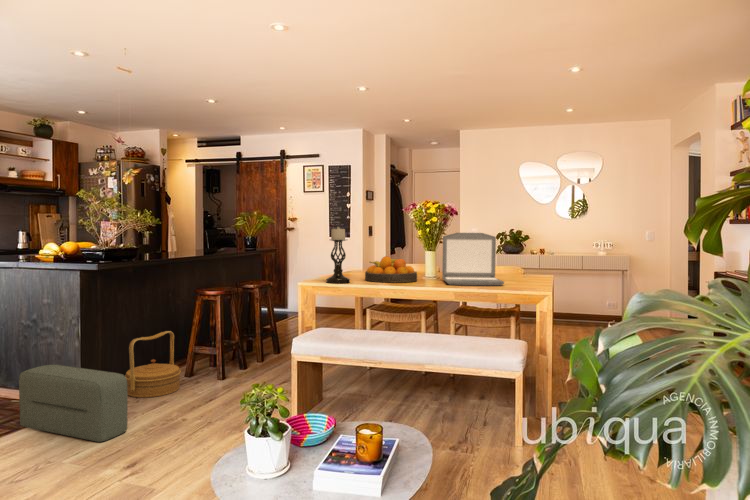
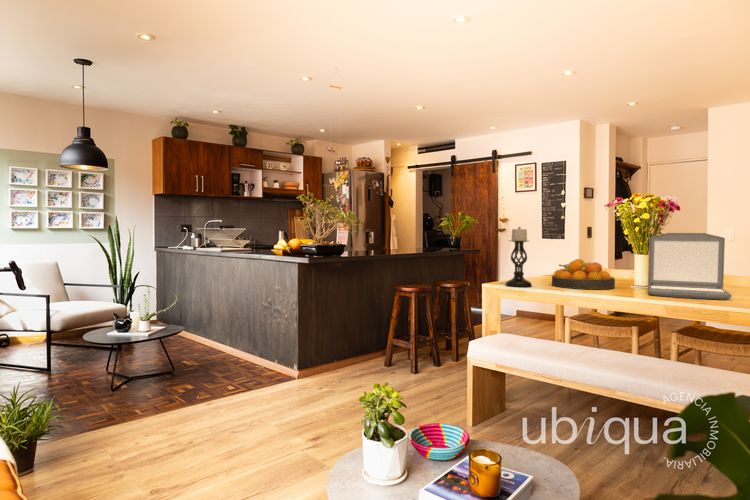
woven basket: present [125,331,181,398] -> none [330,322,376,381]
pouf: present [19,365,128,442] -> none [247,343,319,415]

